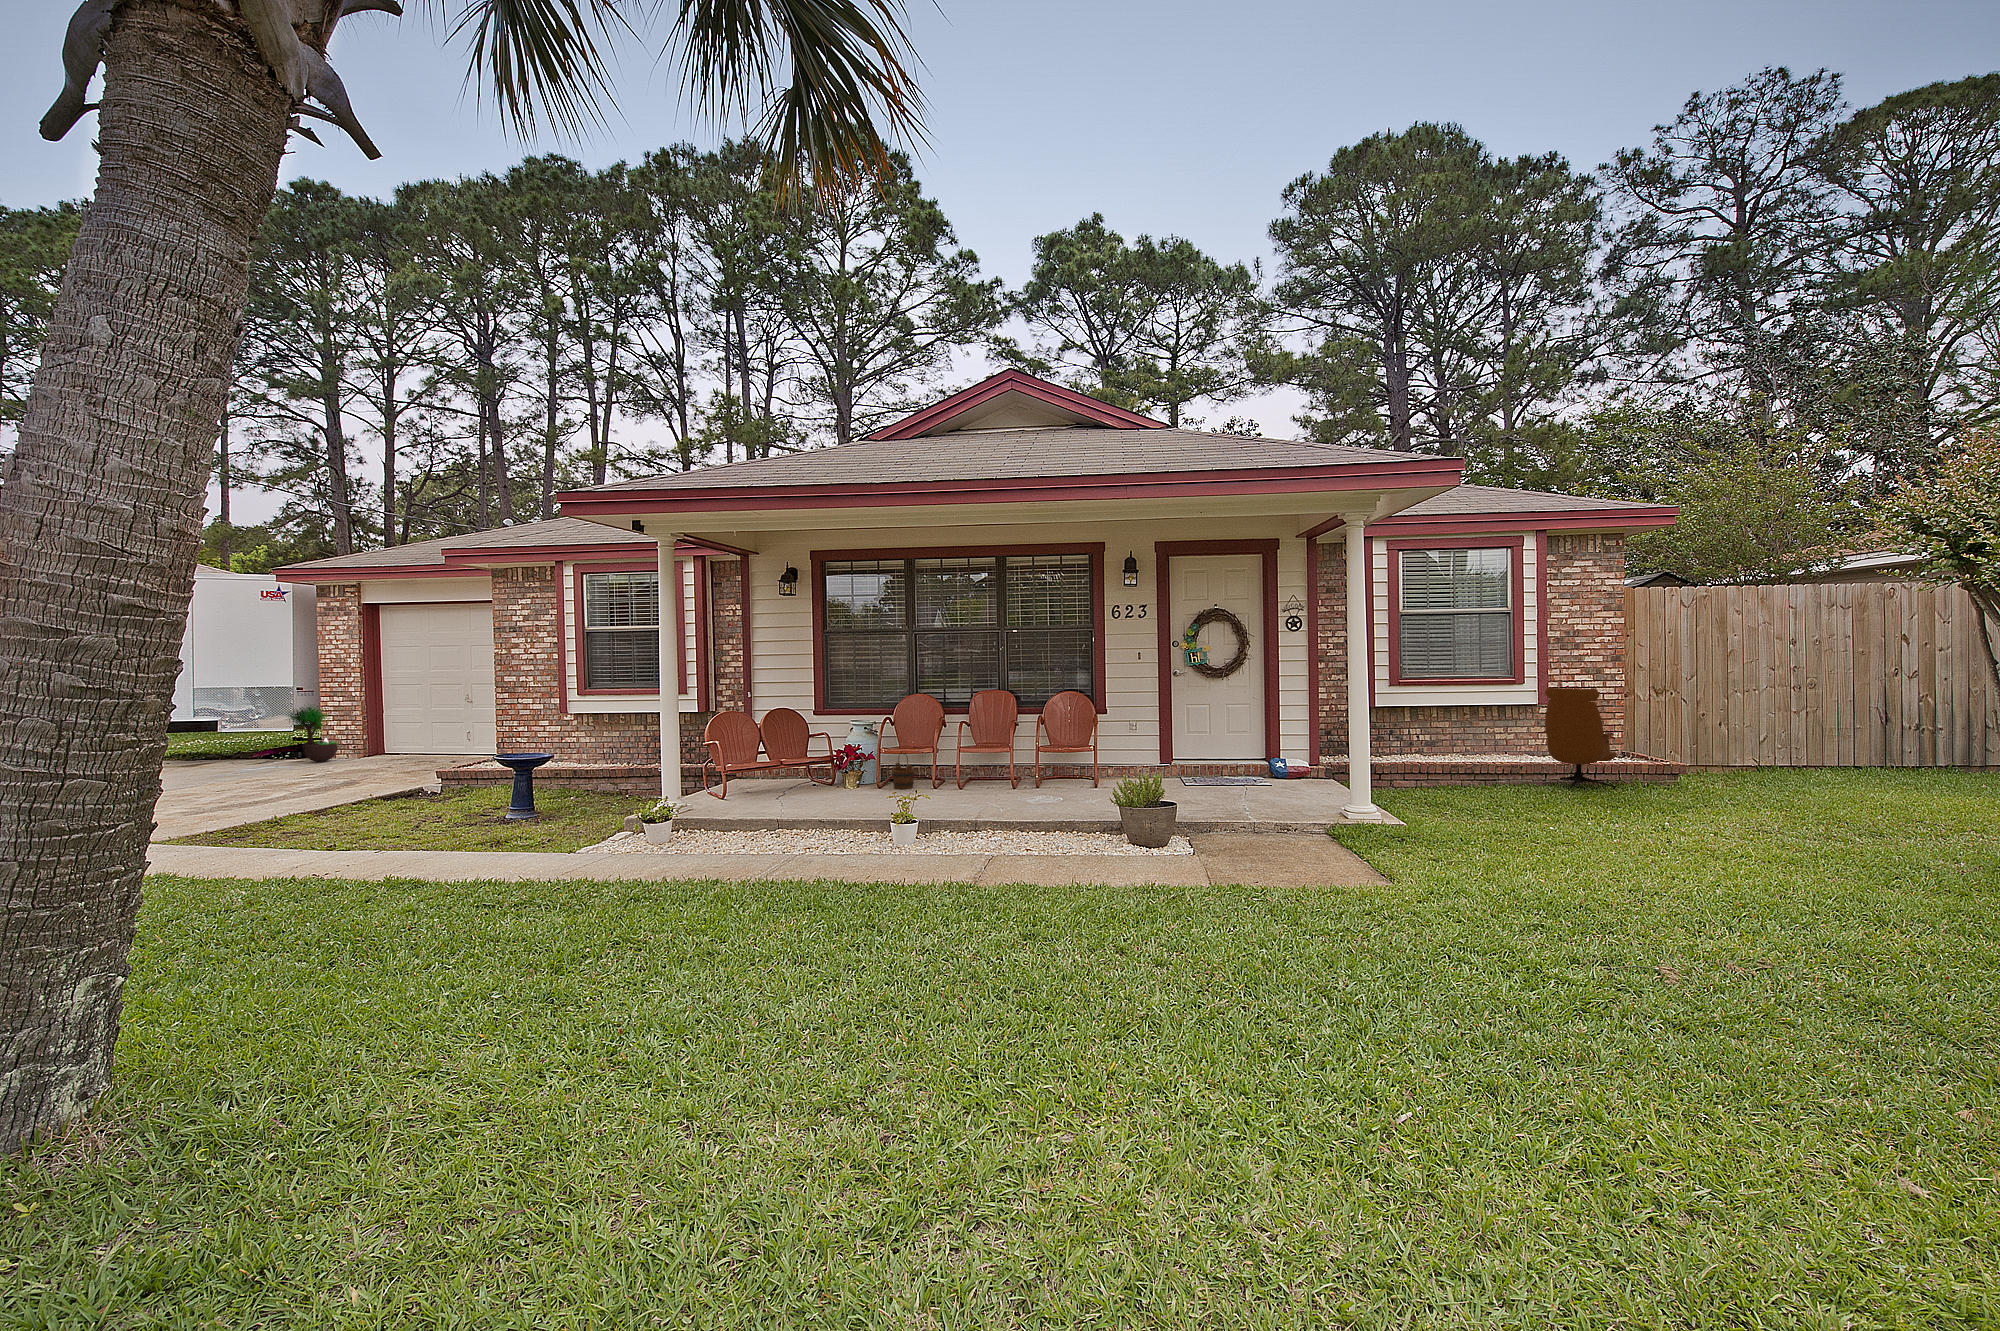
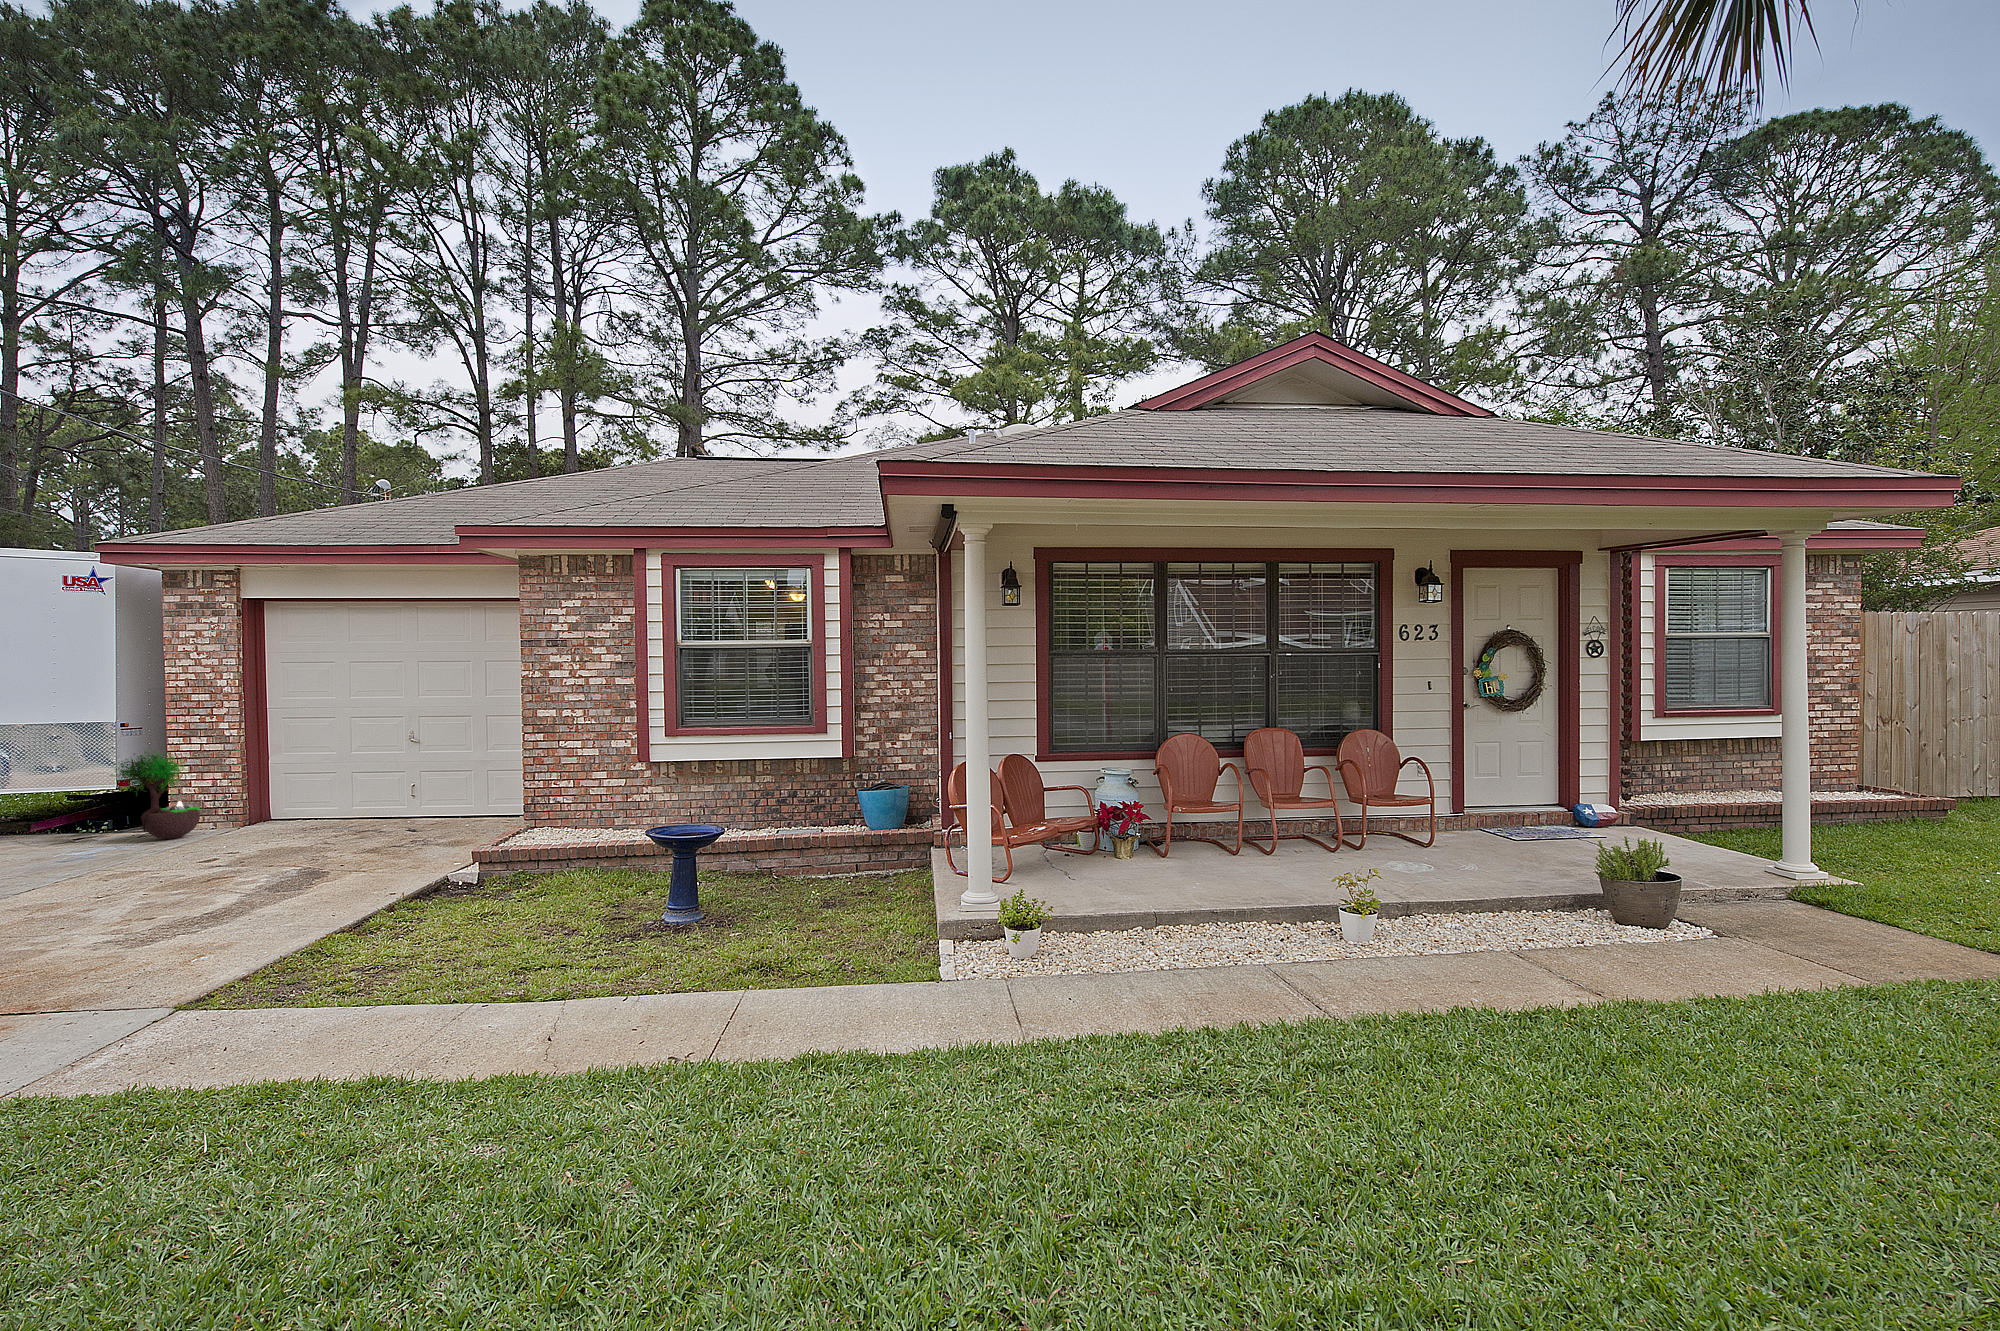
lounge chair: present [1543,688,1619,789] -> none [1816,721,1919,830]
wooden bucket: present [892,752,914,789] -> none [1158,810,1187,860]

